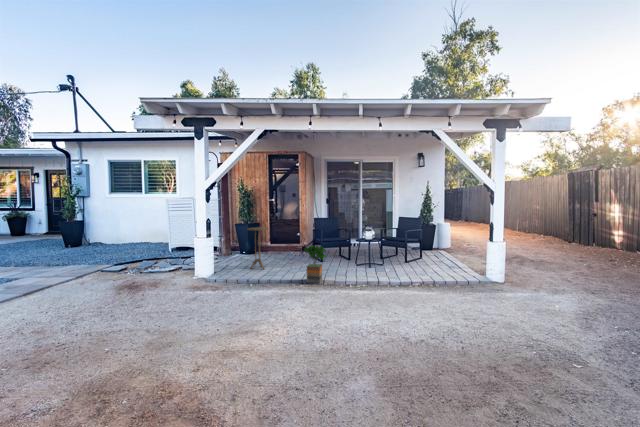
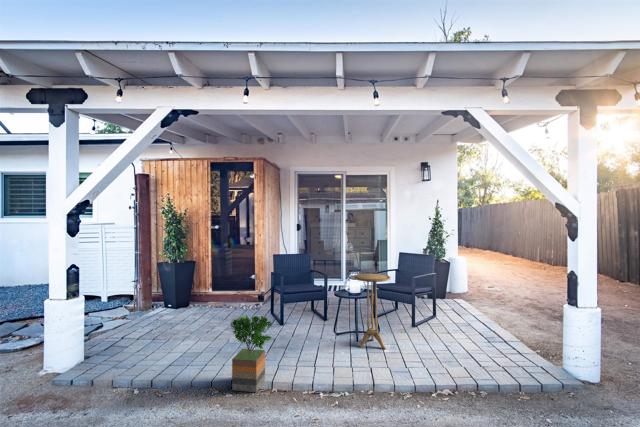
side table: present [248,227,268,269] -> present [354,273,390,349]

